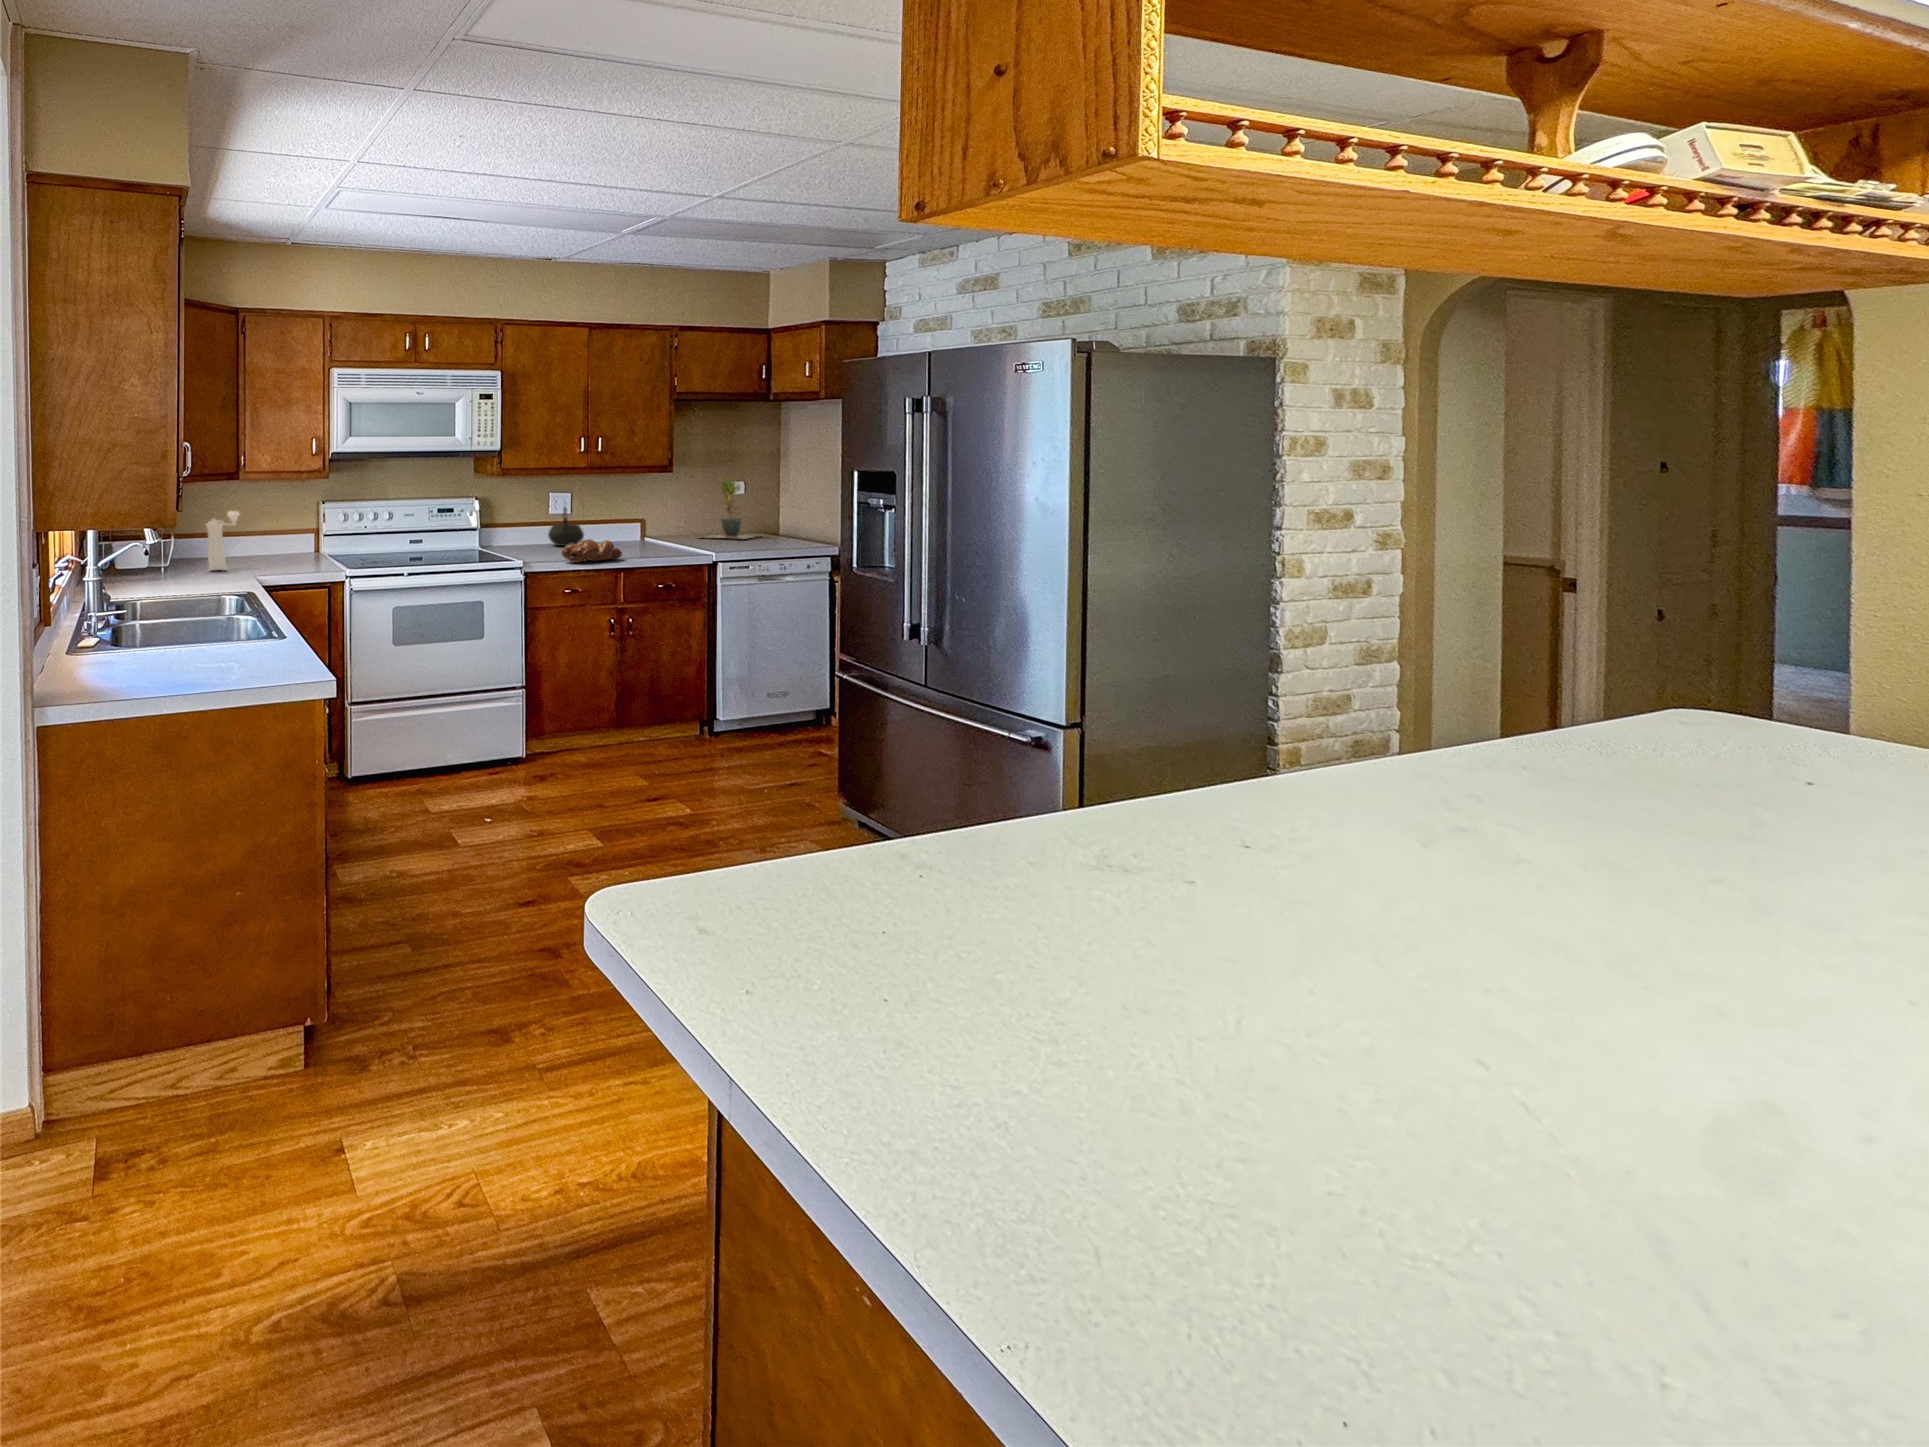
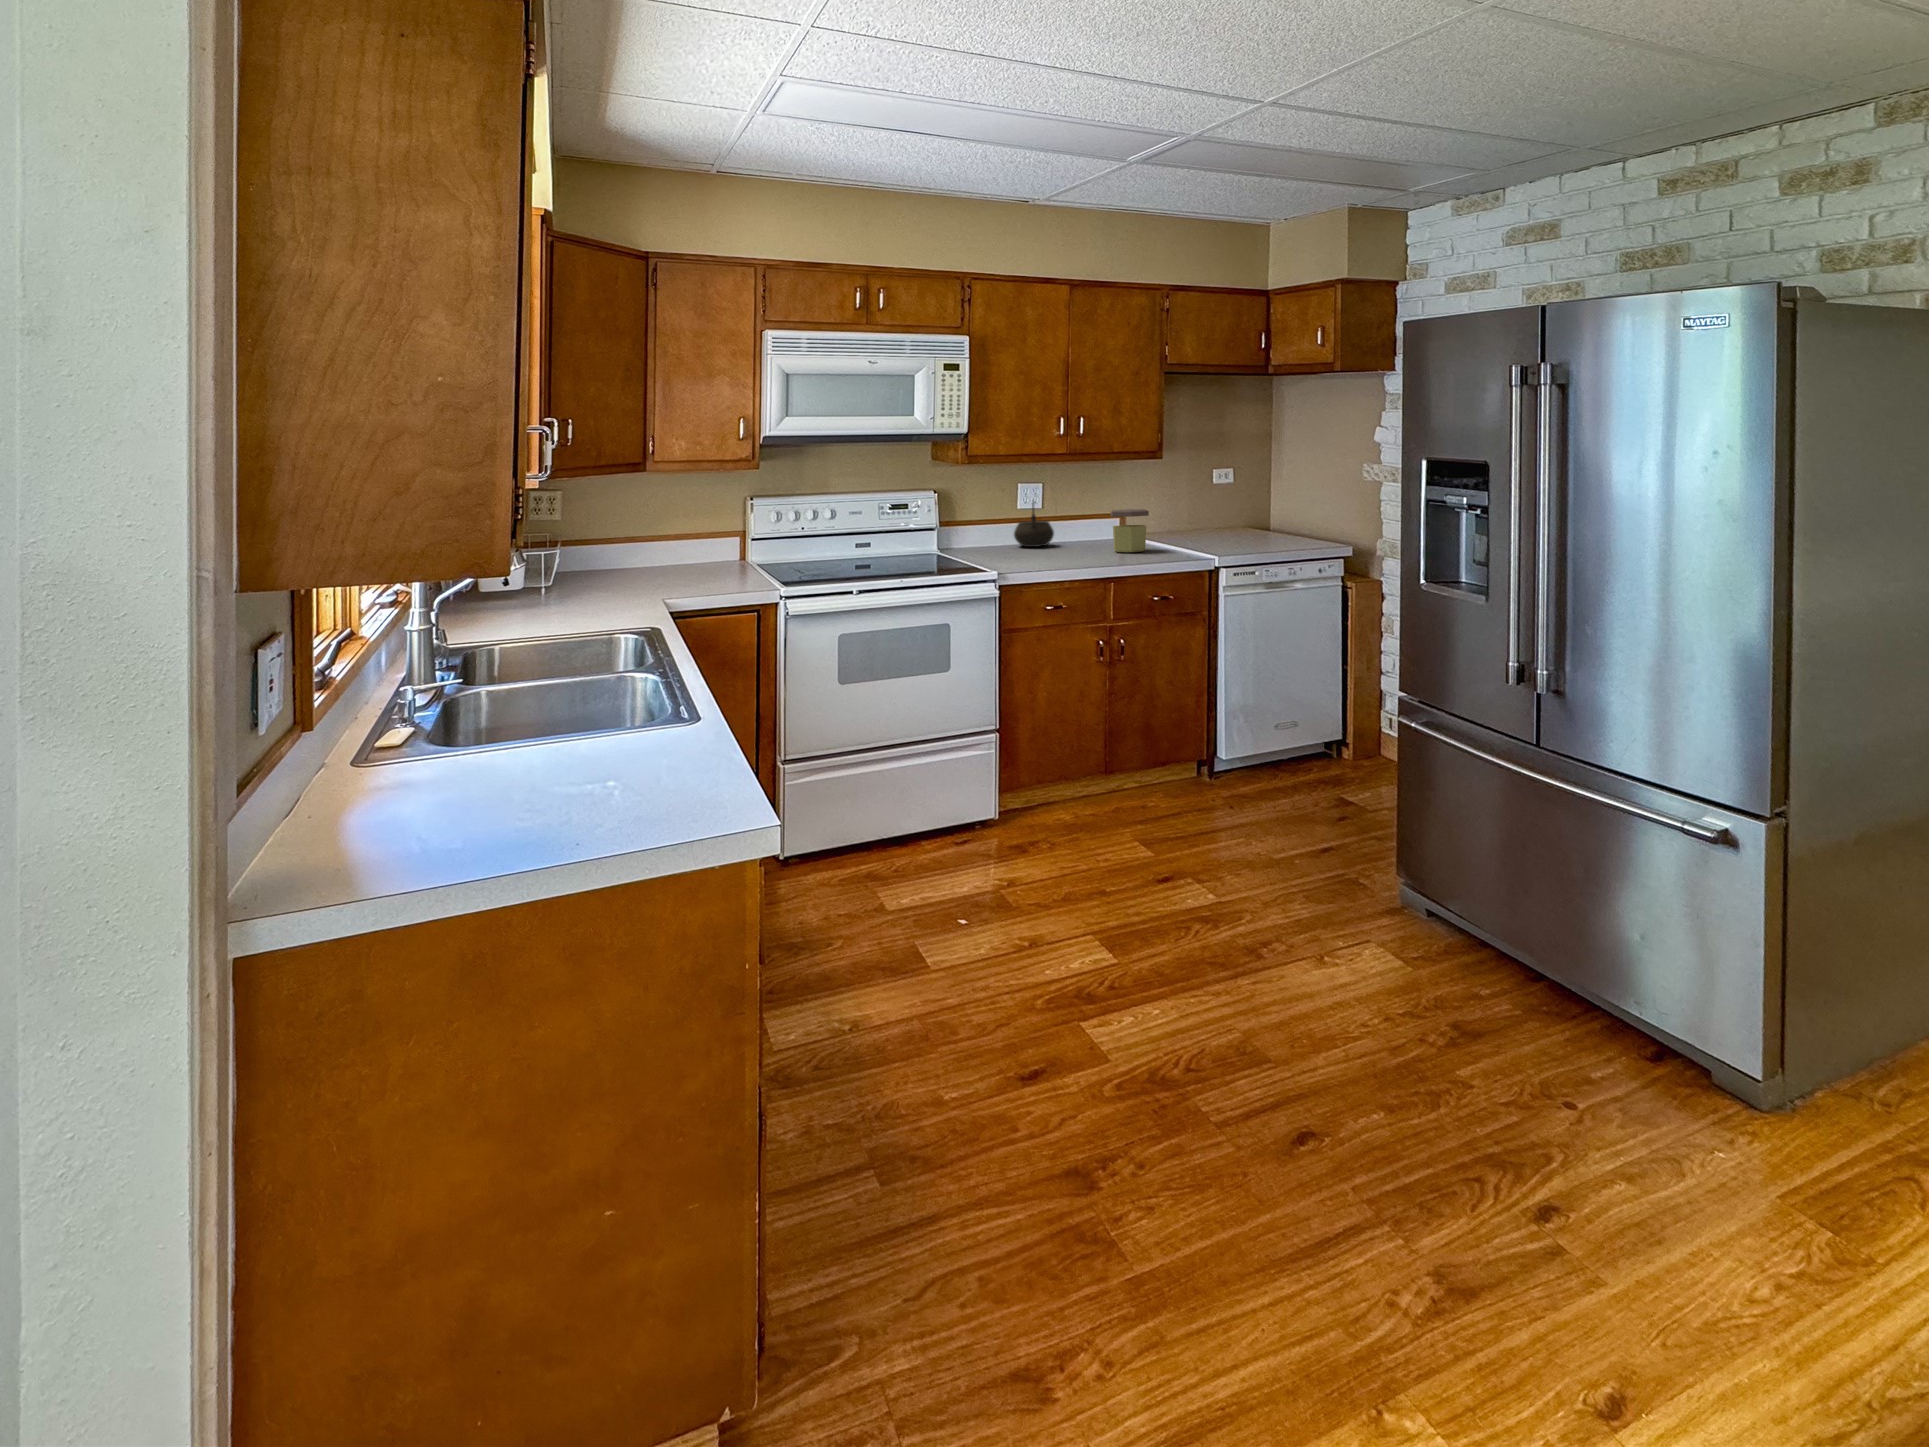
potted plant: present [703,480,752,538] -> none [1174,462,1252,533]
pepper mill: present [206,511,240,570] -> none [629,515,671,588]
jar: none [628,516,659,551] -> present [1111,509,1149,552]
bread loaf: present [562,539,622,562] -> none [1041,540,1113,571]

